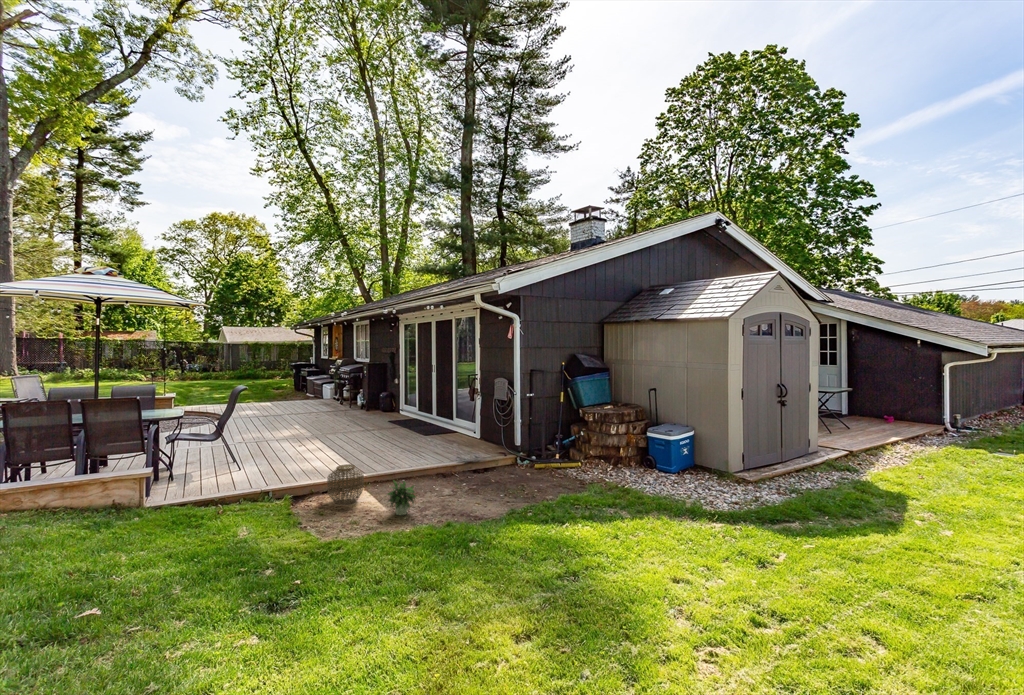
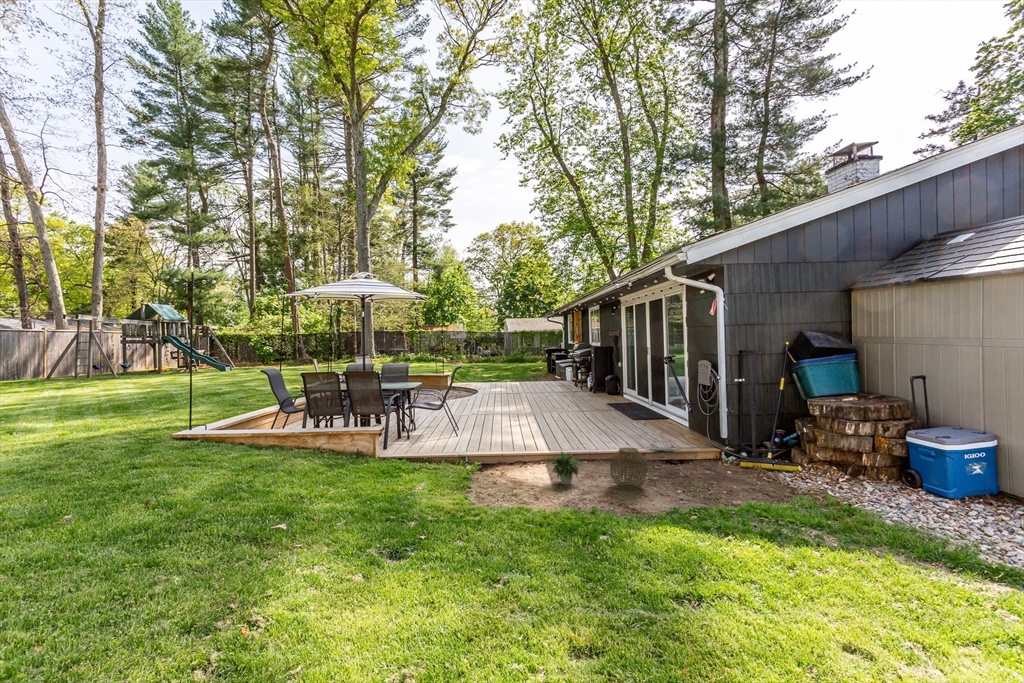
woven basket: present [327,464,364,505] -> present [610,447,648,490]

